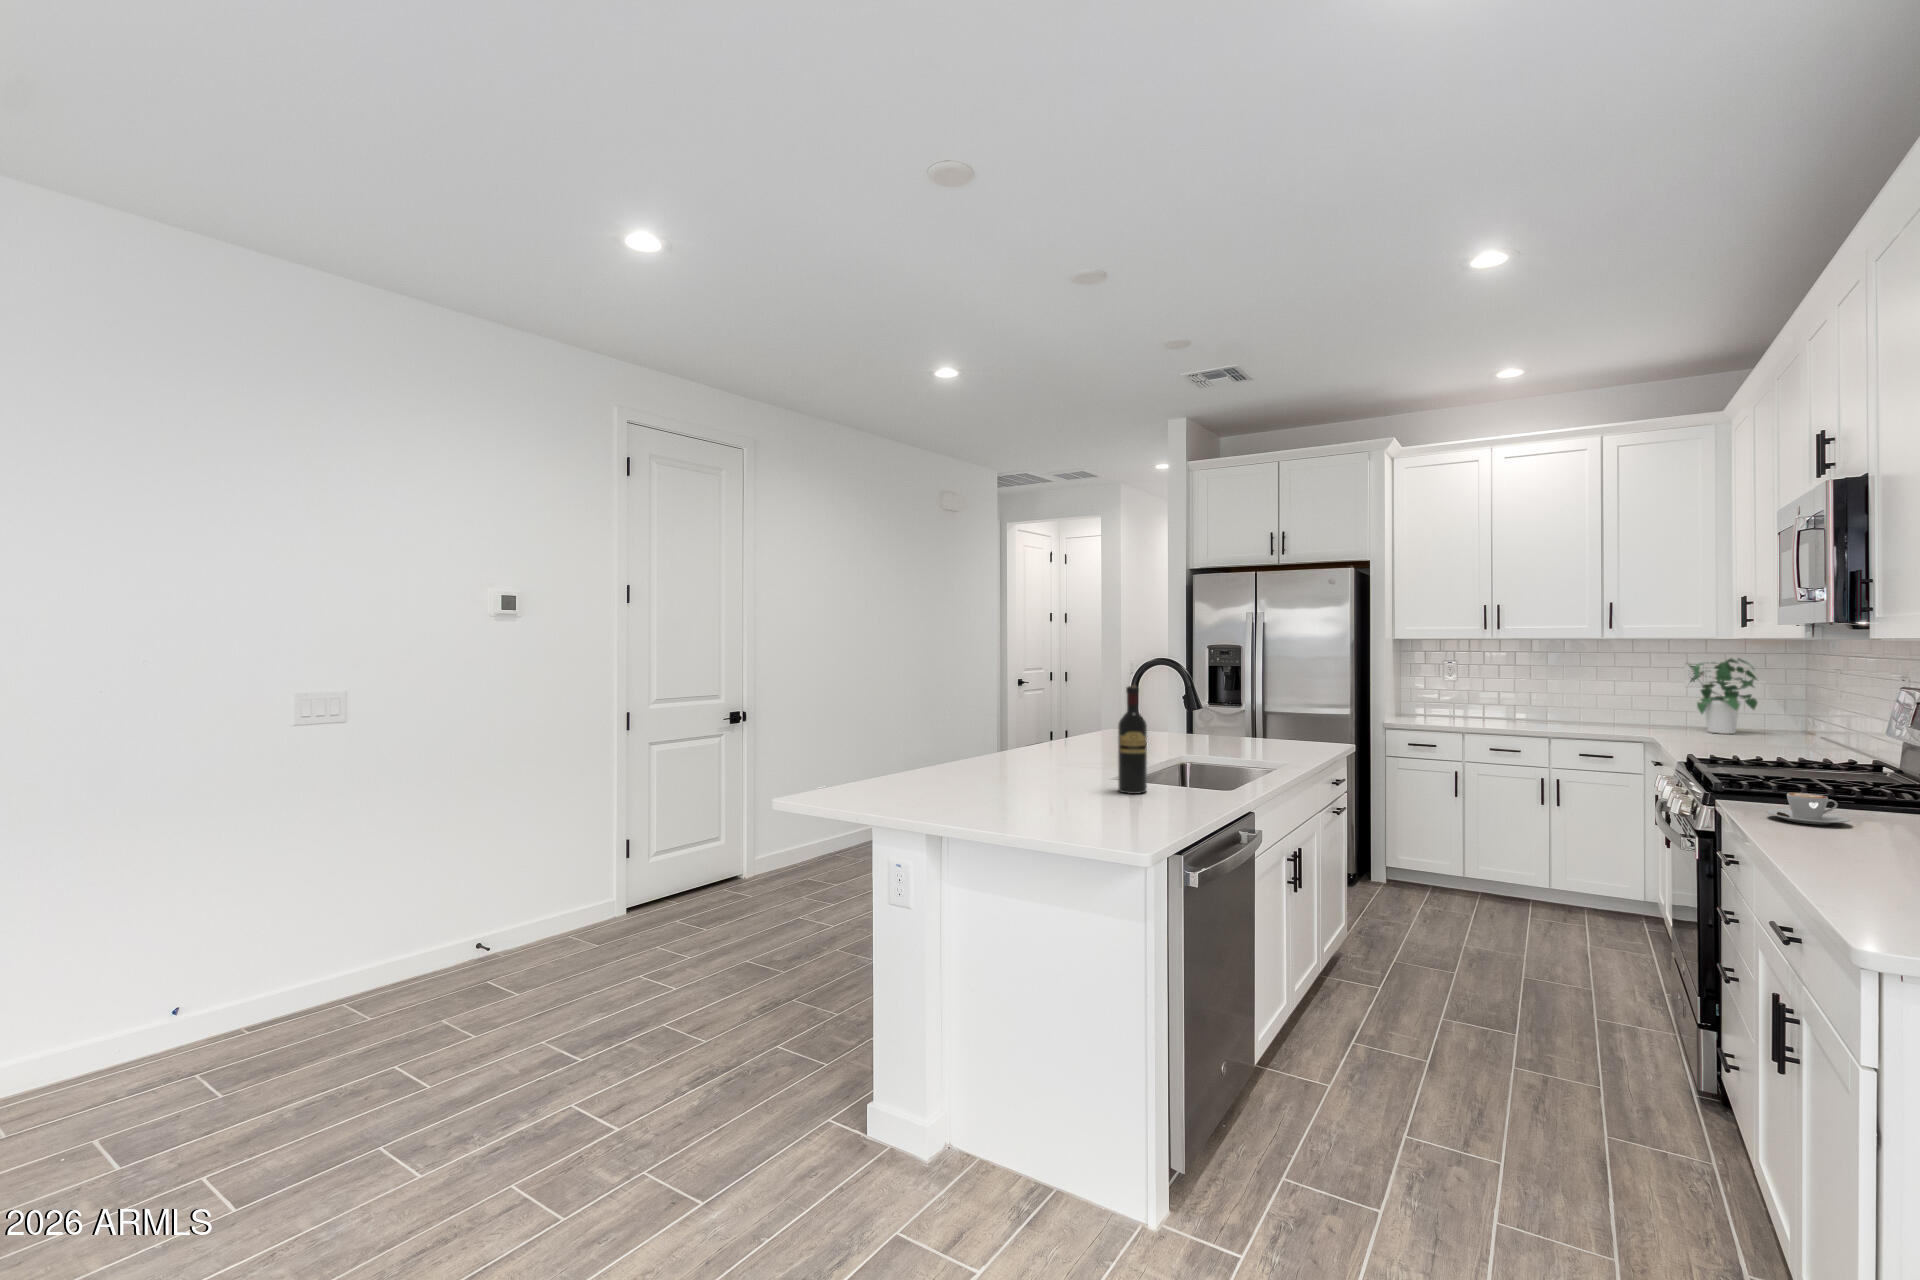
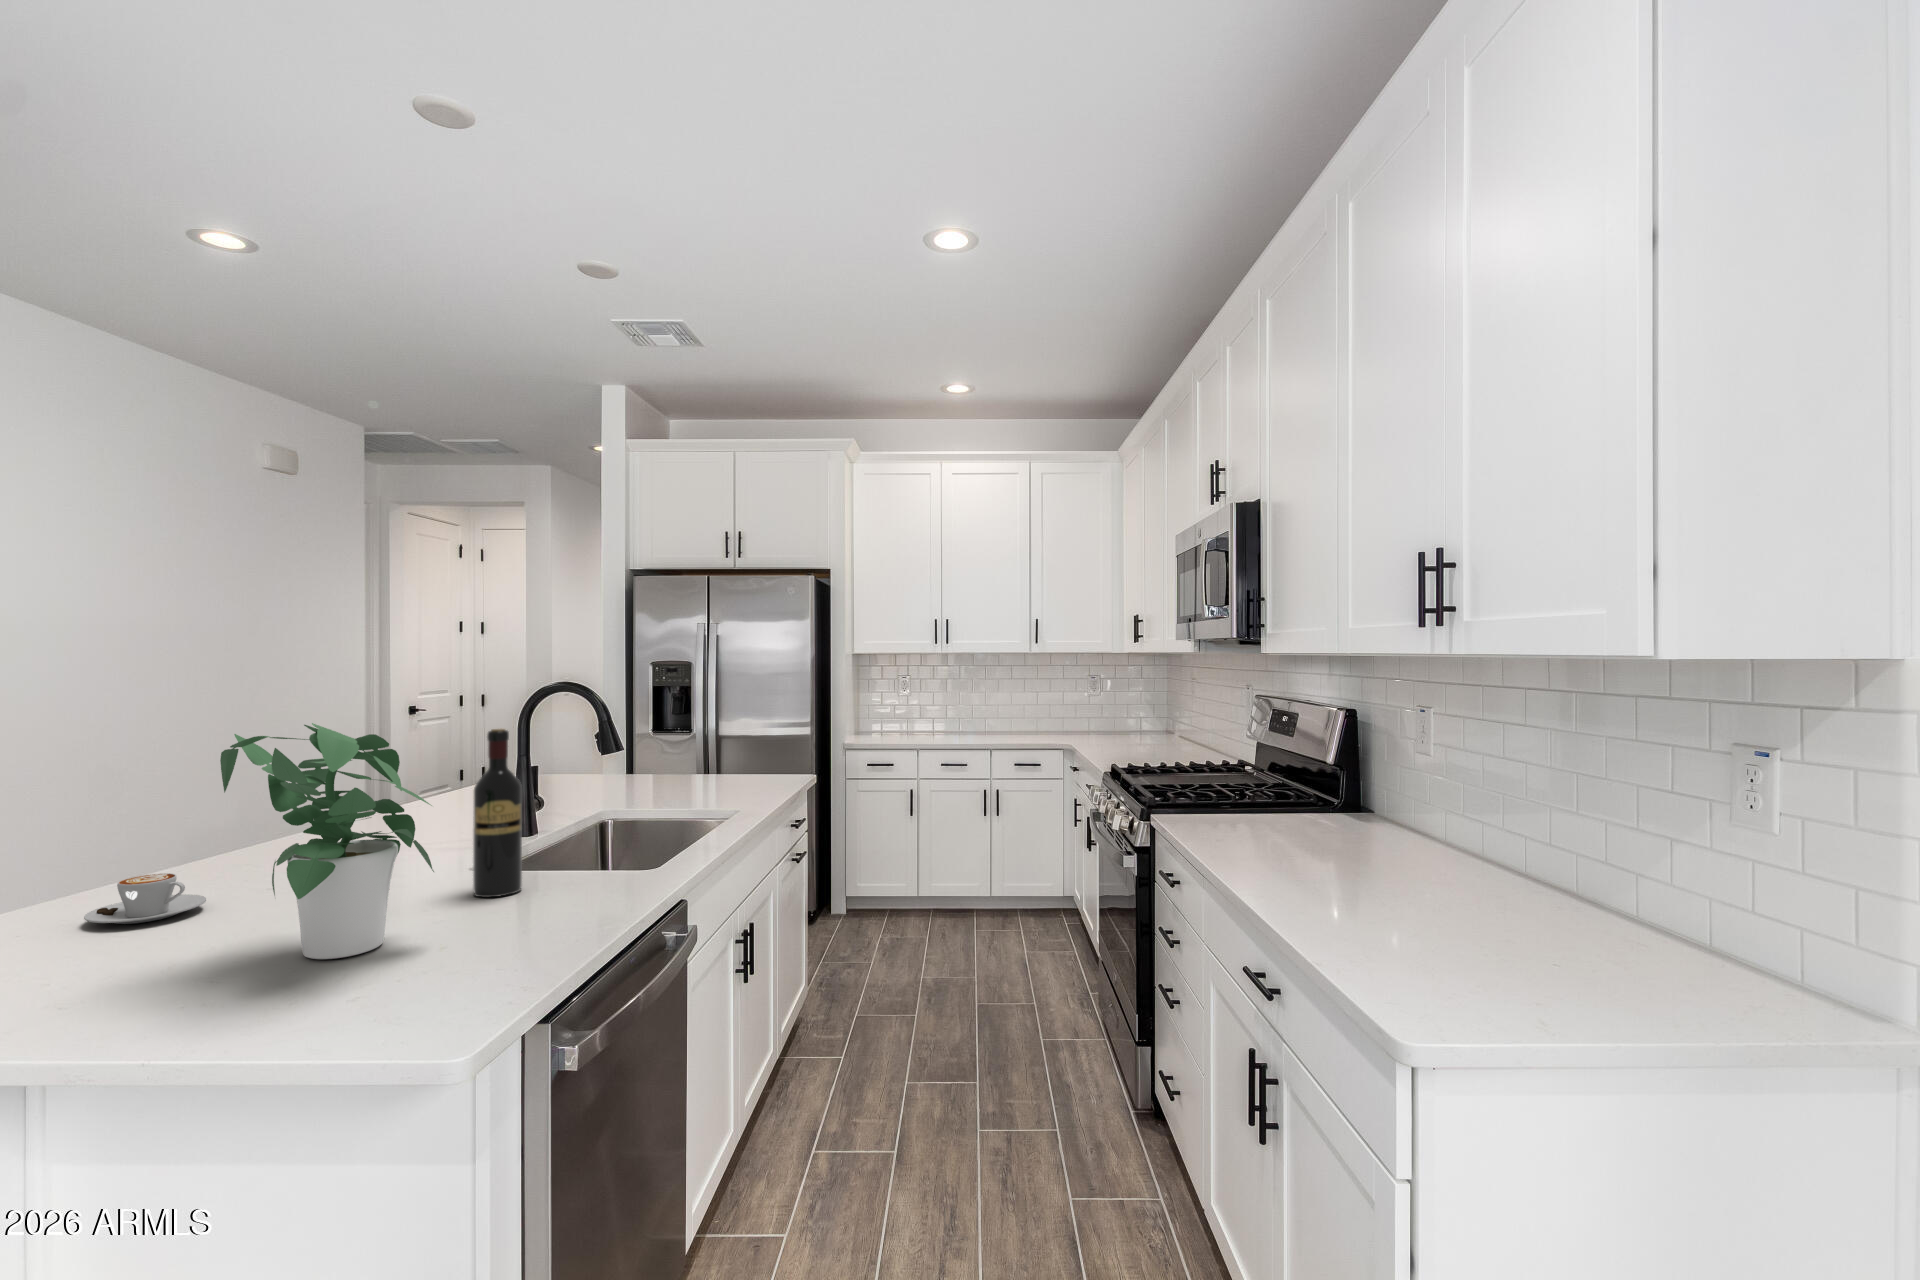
potted plant: present [1690,659,1757,734] -> present [220,723,434,959]
coffee cup: present [1766,793,1851,825] -> present [84,873,206,924]

